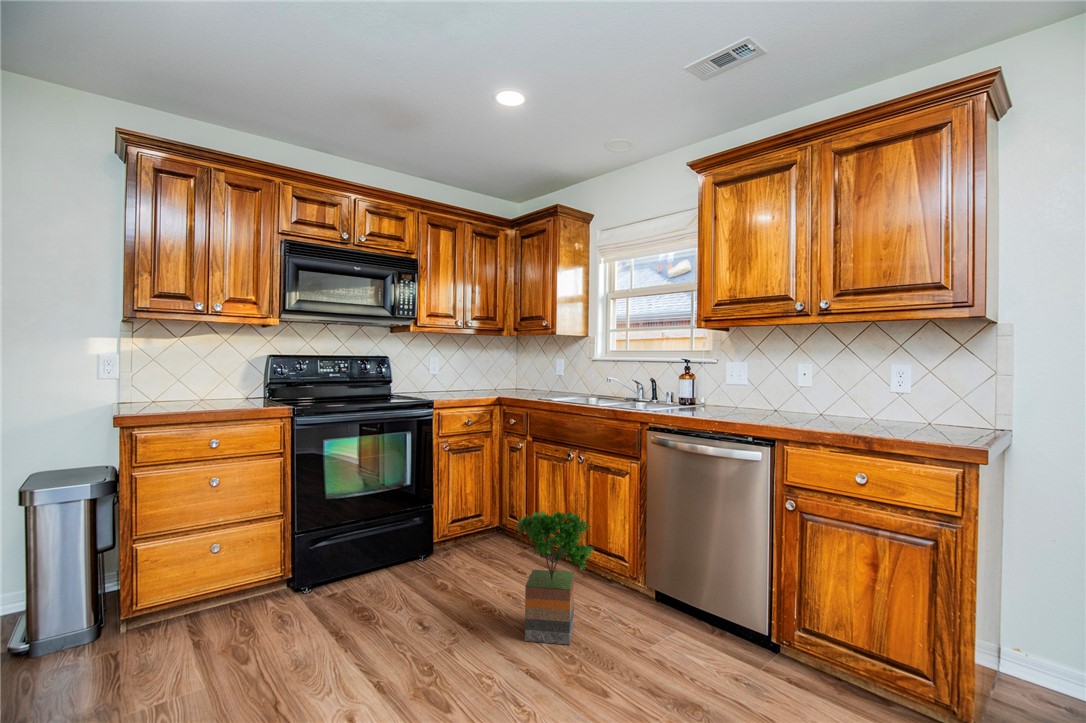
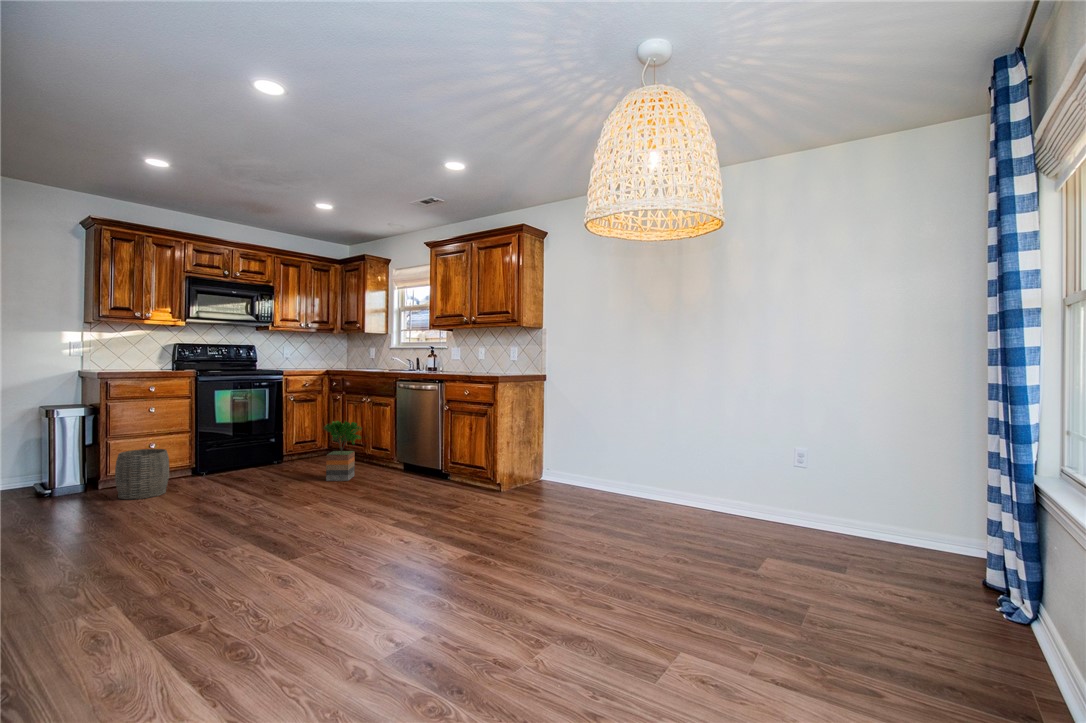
woven basket: none [124,566,231,693] -> present [115,449,169,499]

